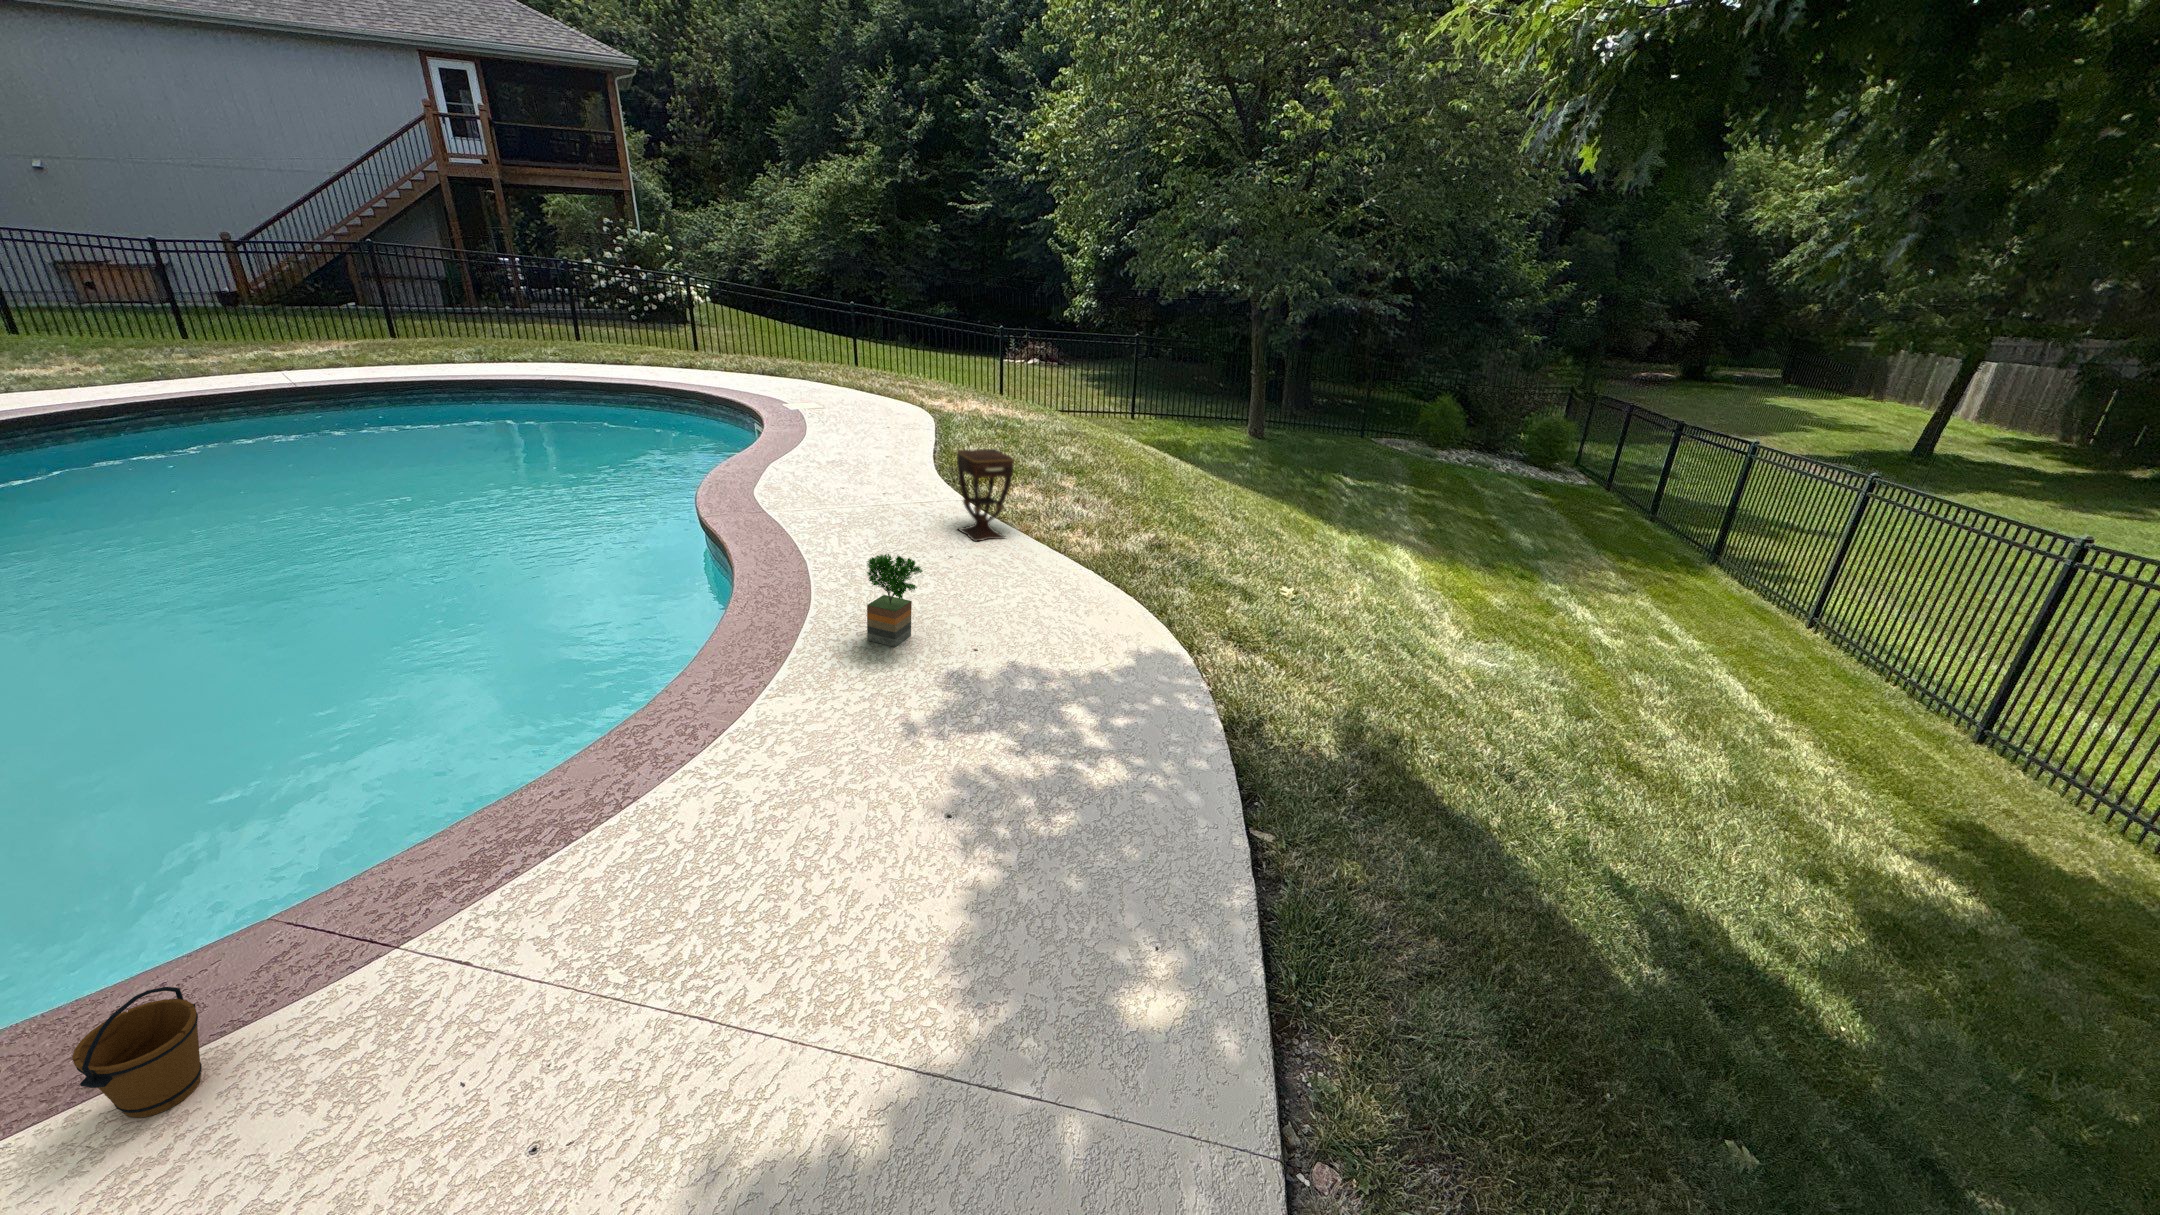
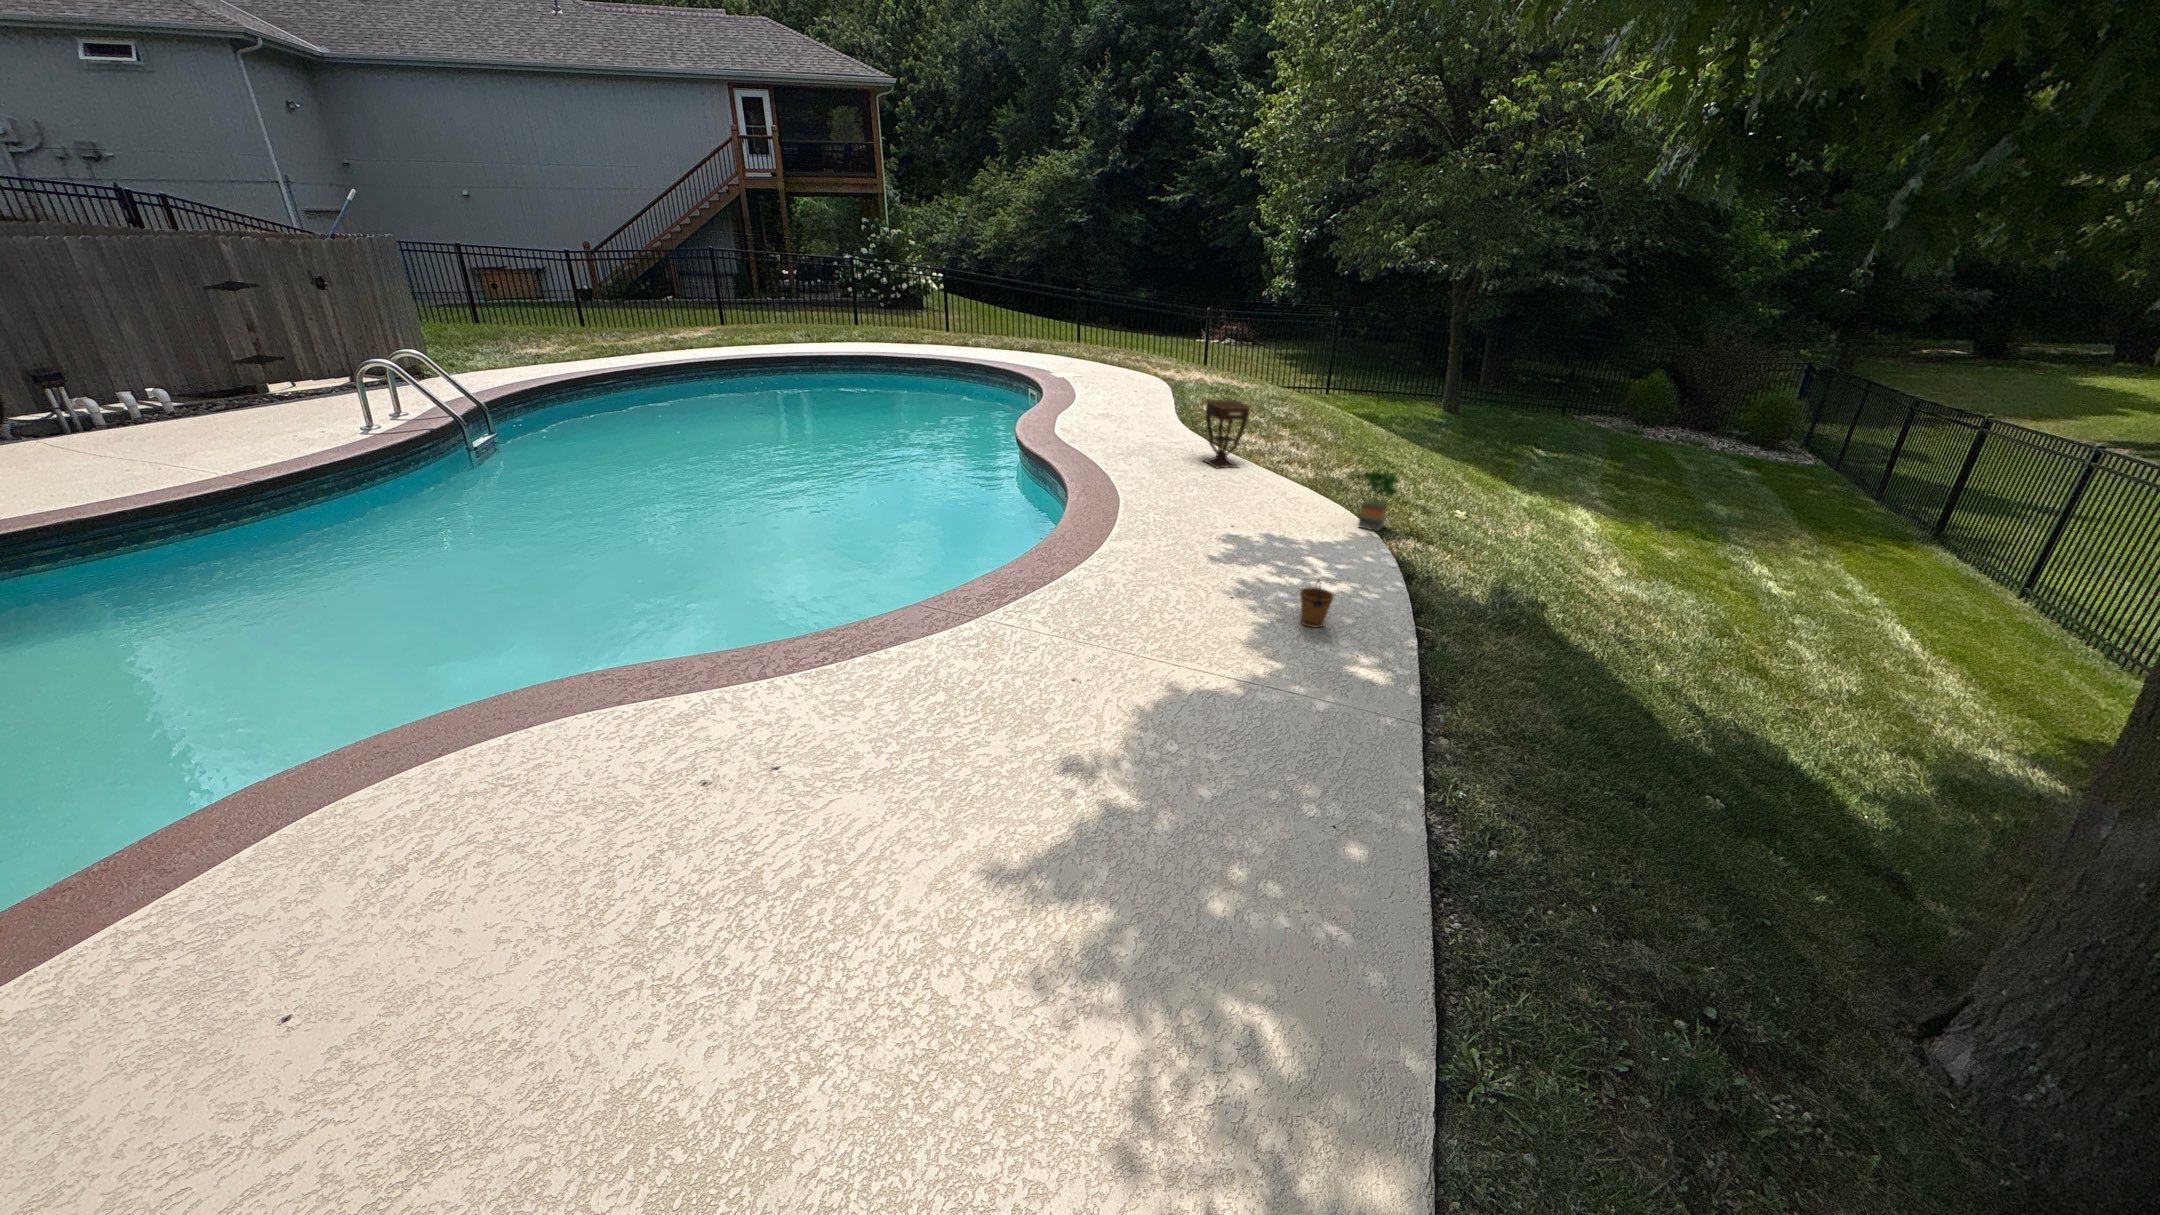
potted tree: present [867,554,922,647] -> present [1358,470,1400,531]
bucket: present [72,987,202,1118] -> present [1300,580,1333,628]

